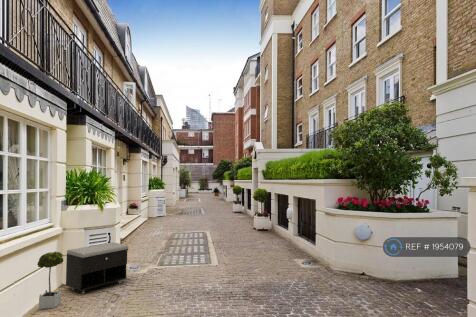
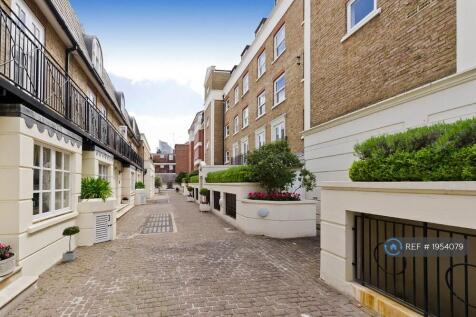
storage bench: present [66,242,128,293] -> none [80,221,122,252]

